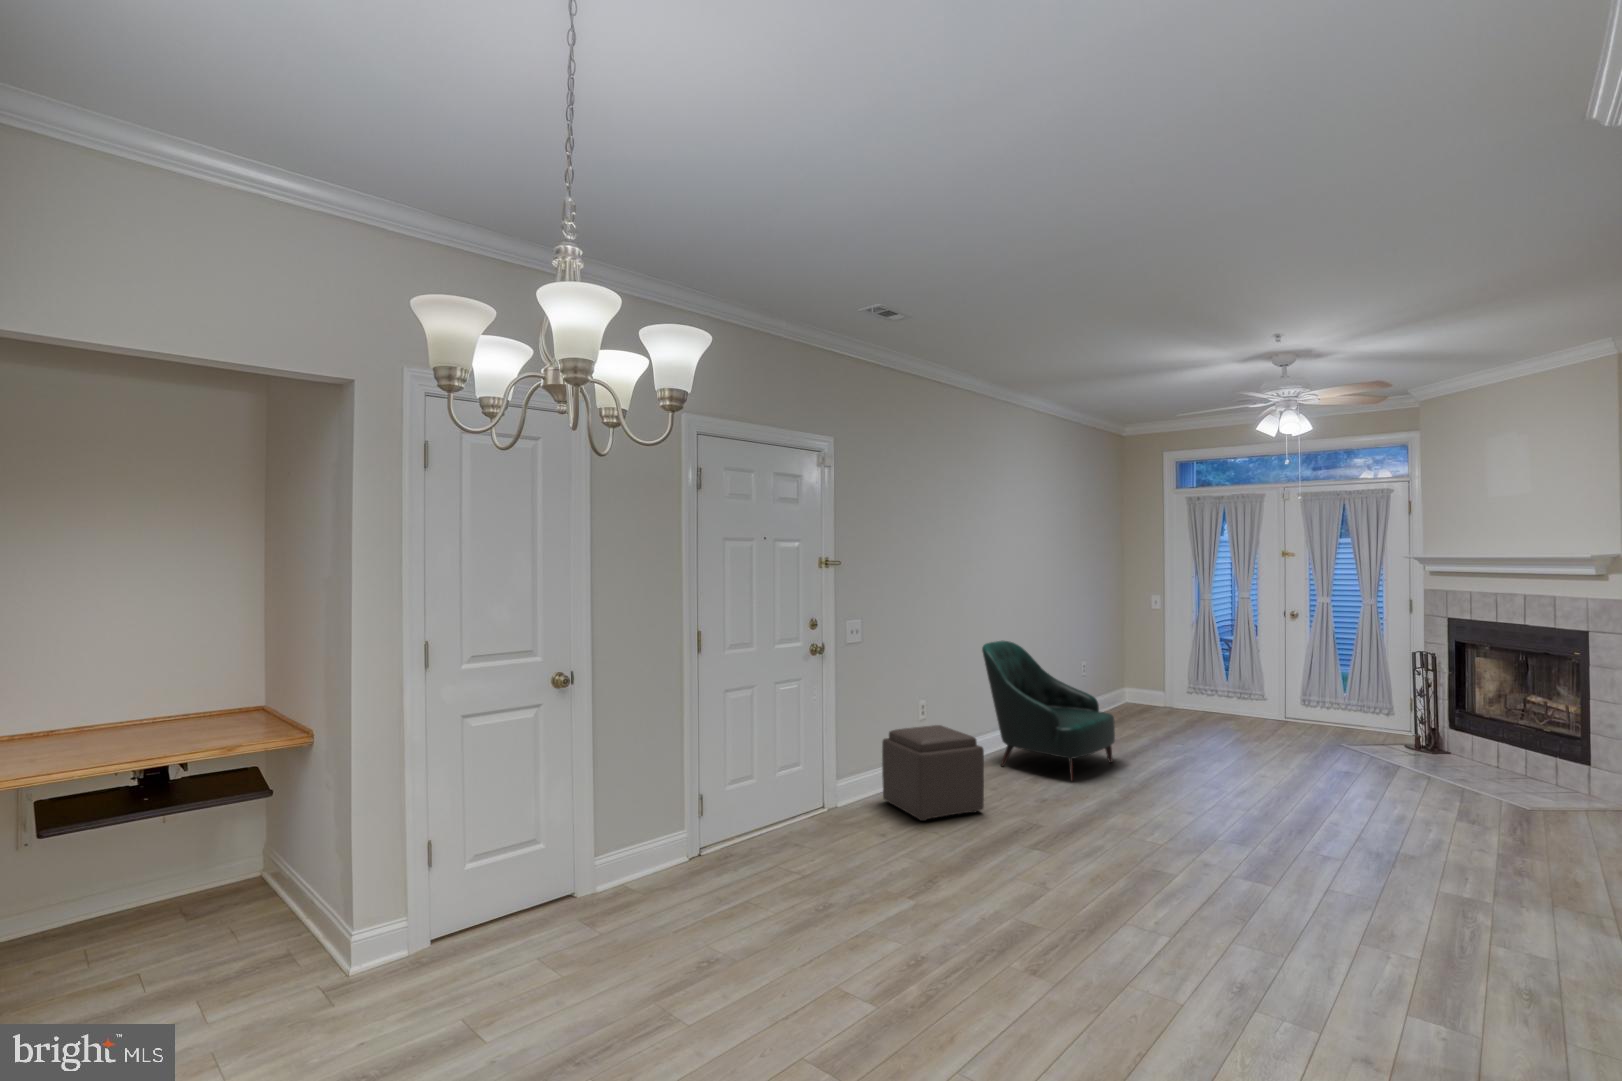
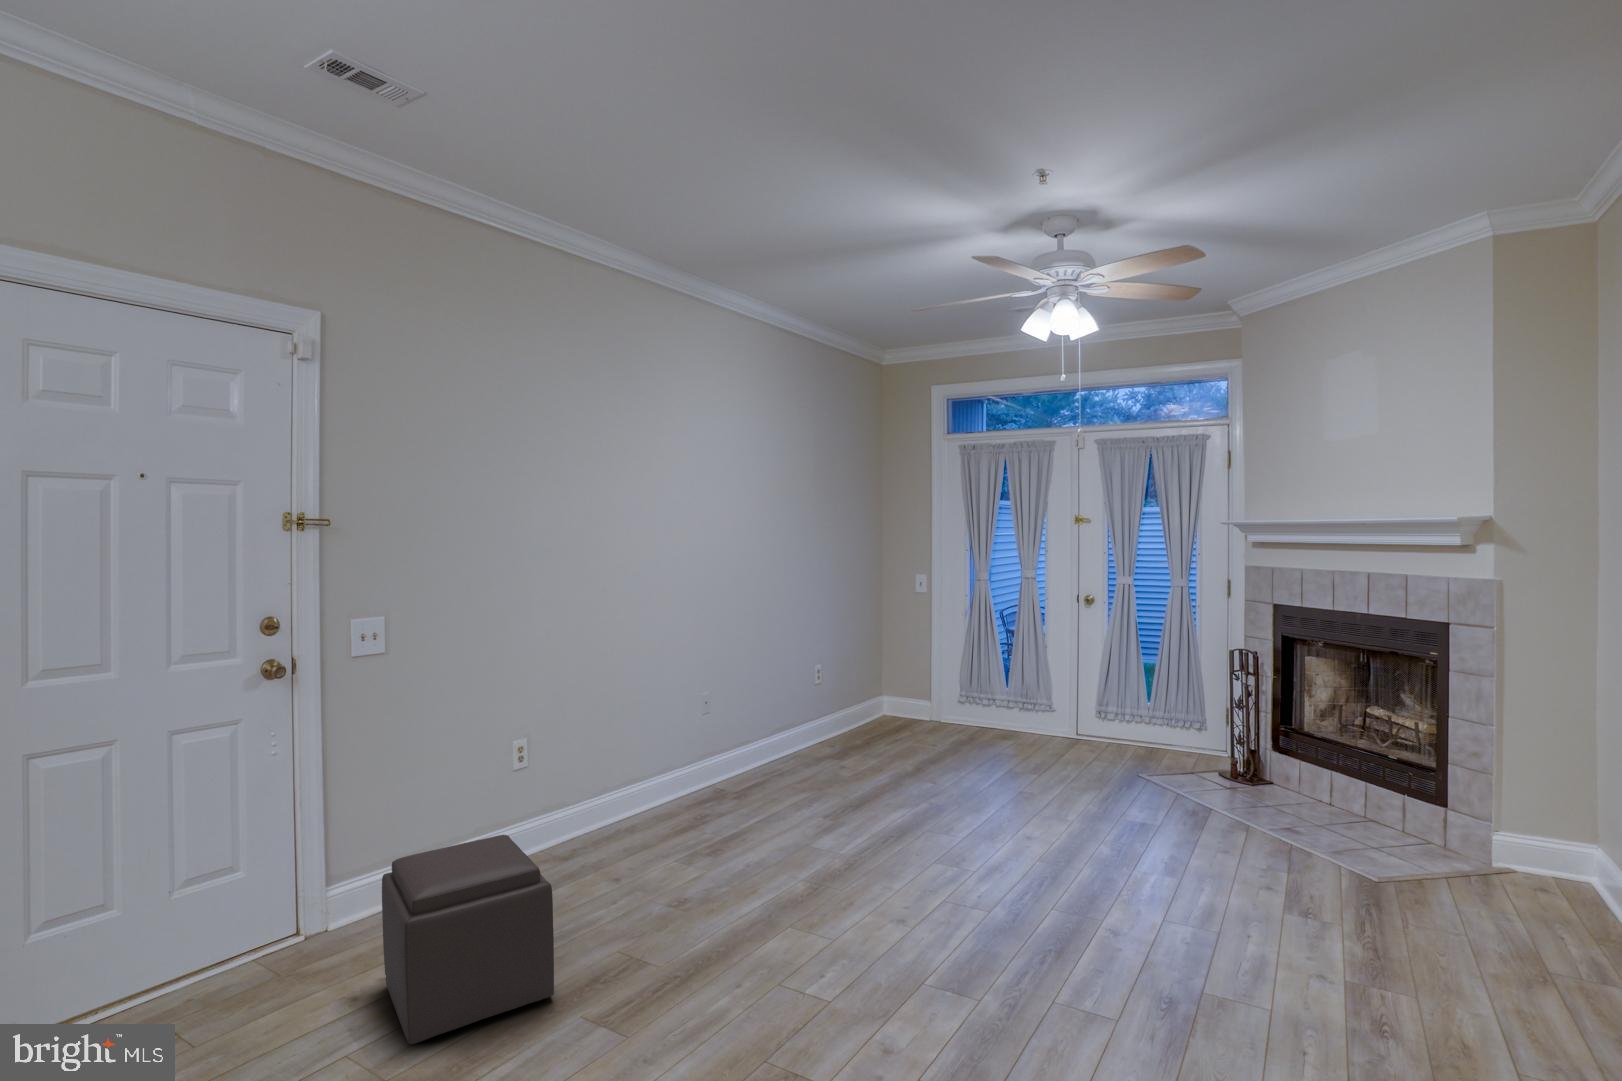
armchair: present [982,641,1115,781] -> none [634,662,833,894]

